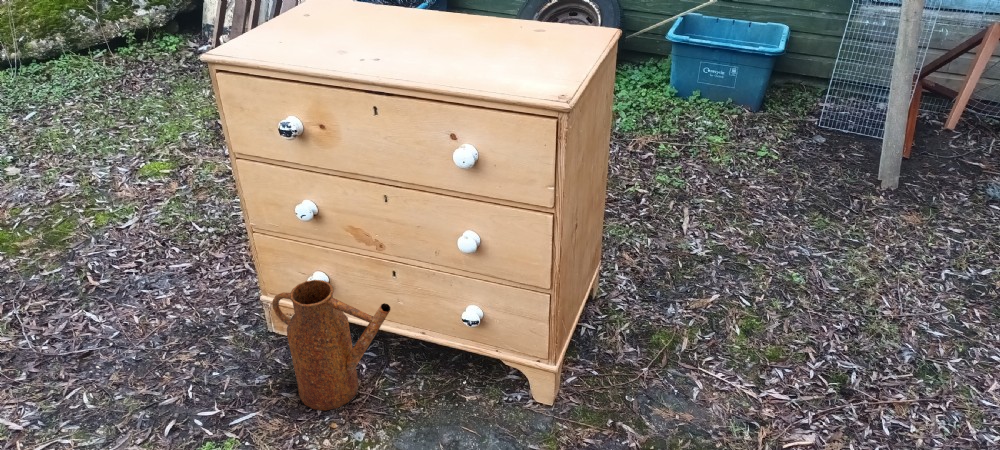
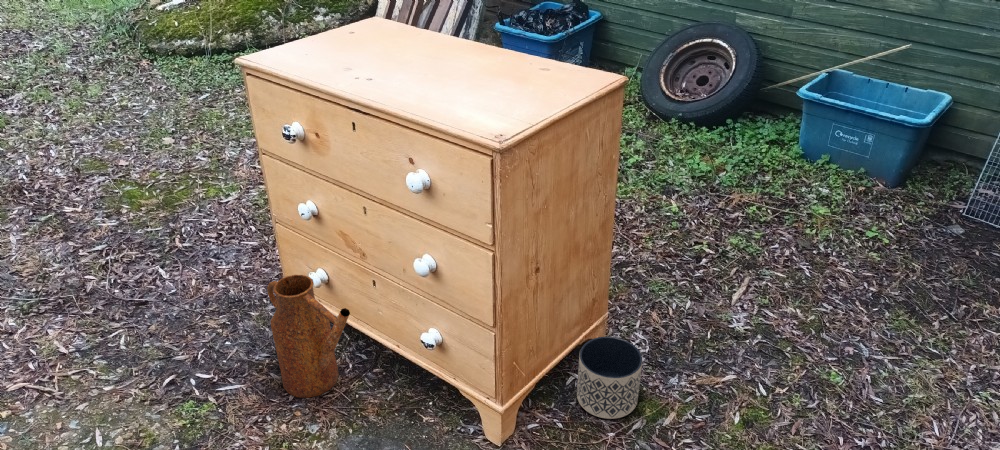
planter: none [595,280,659,357] -> present [577,336,642,419]

